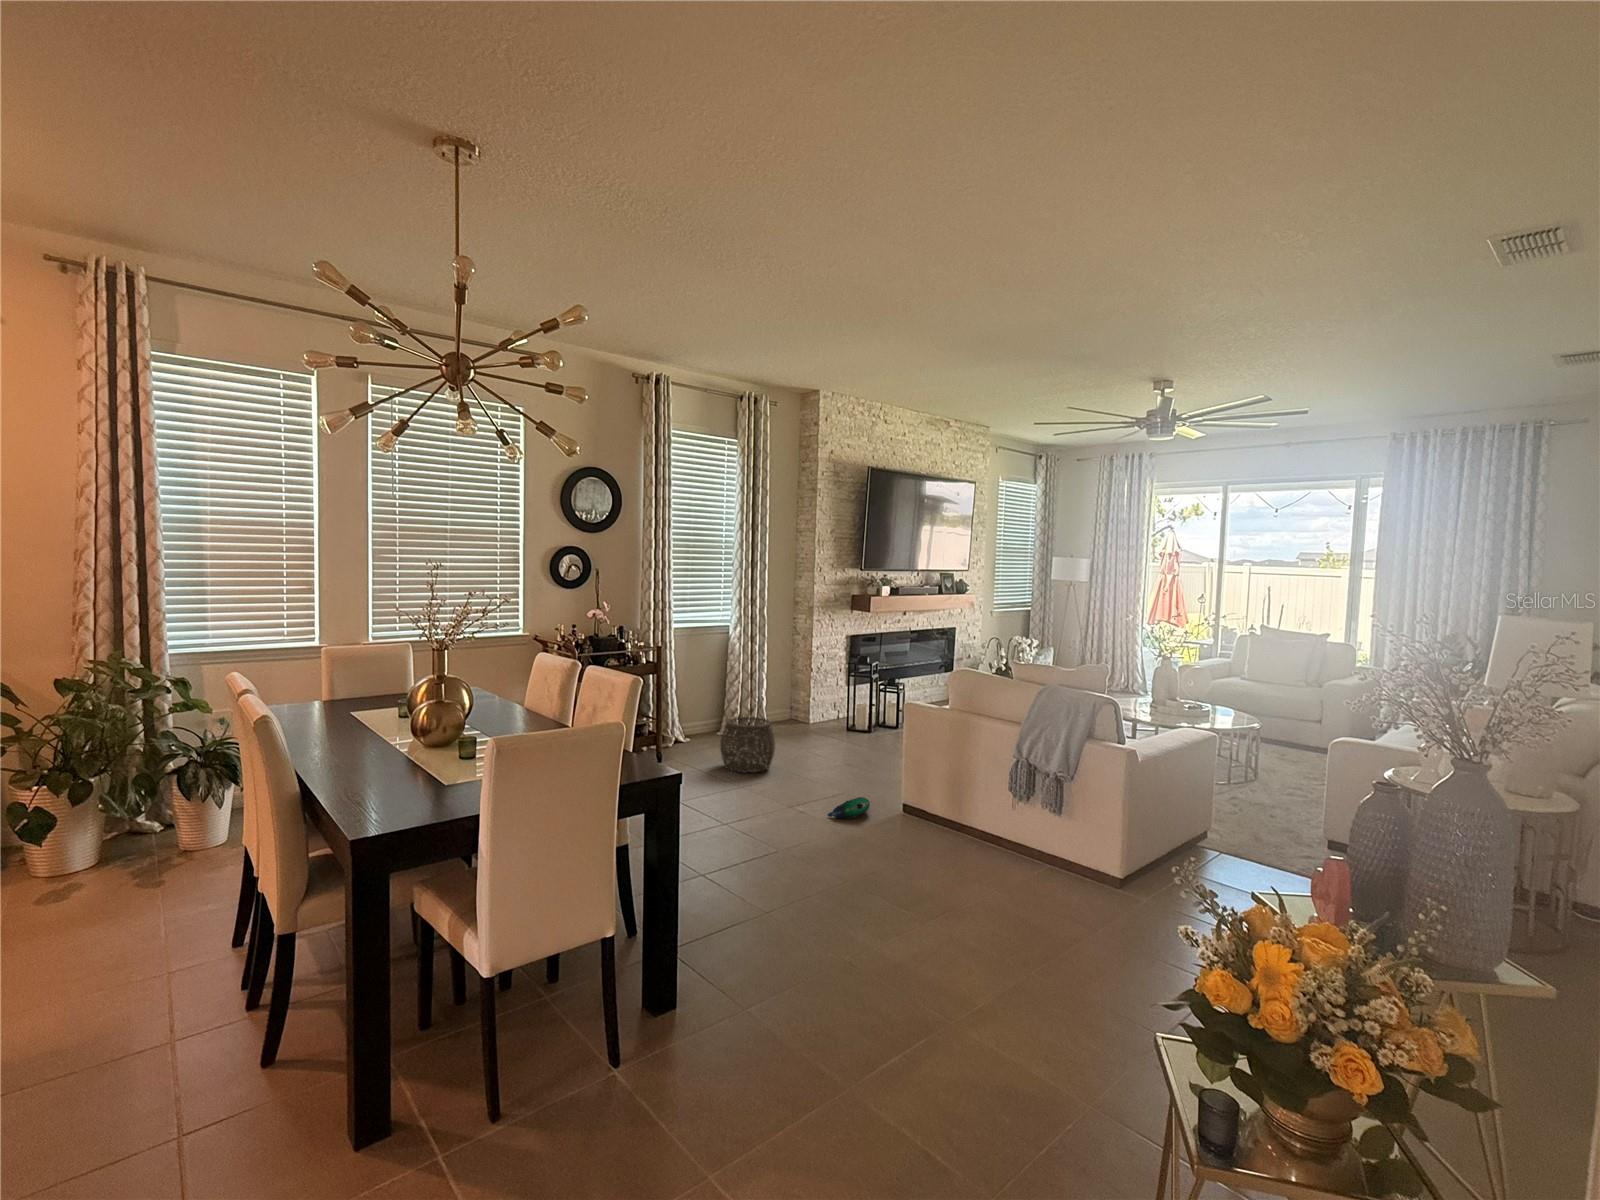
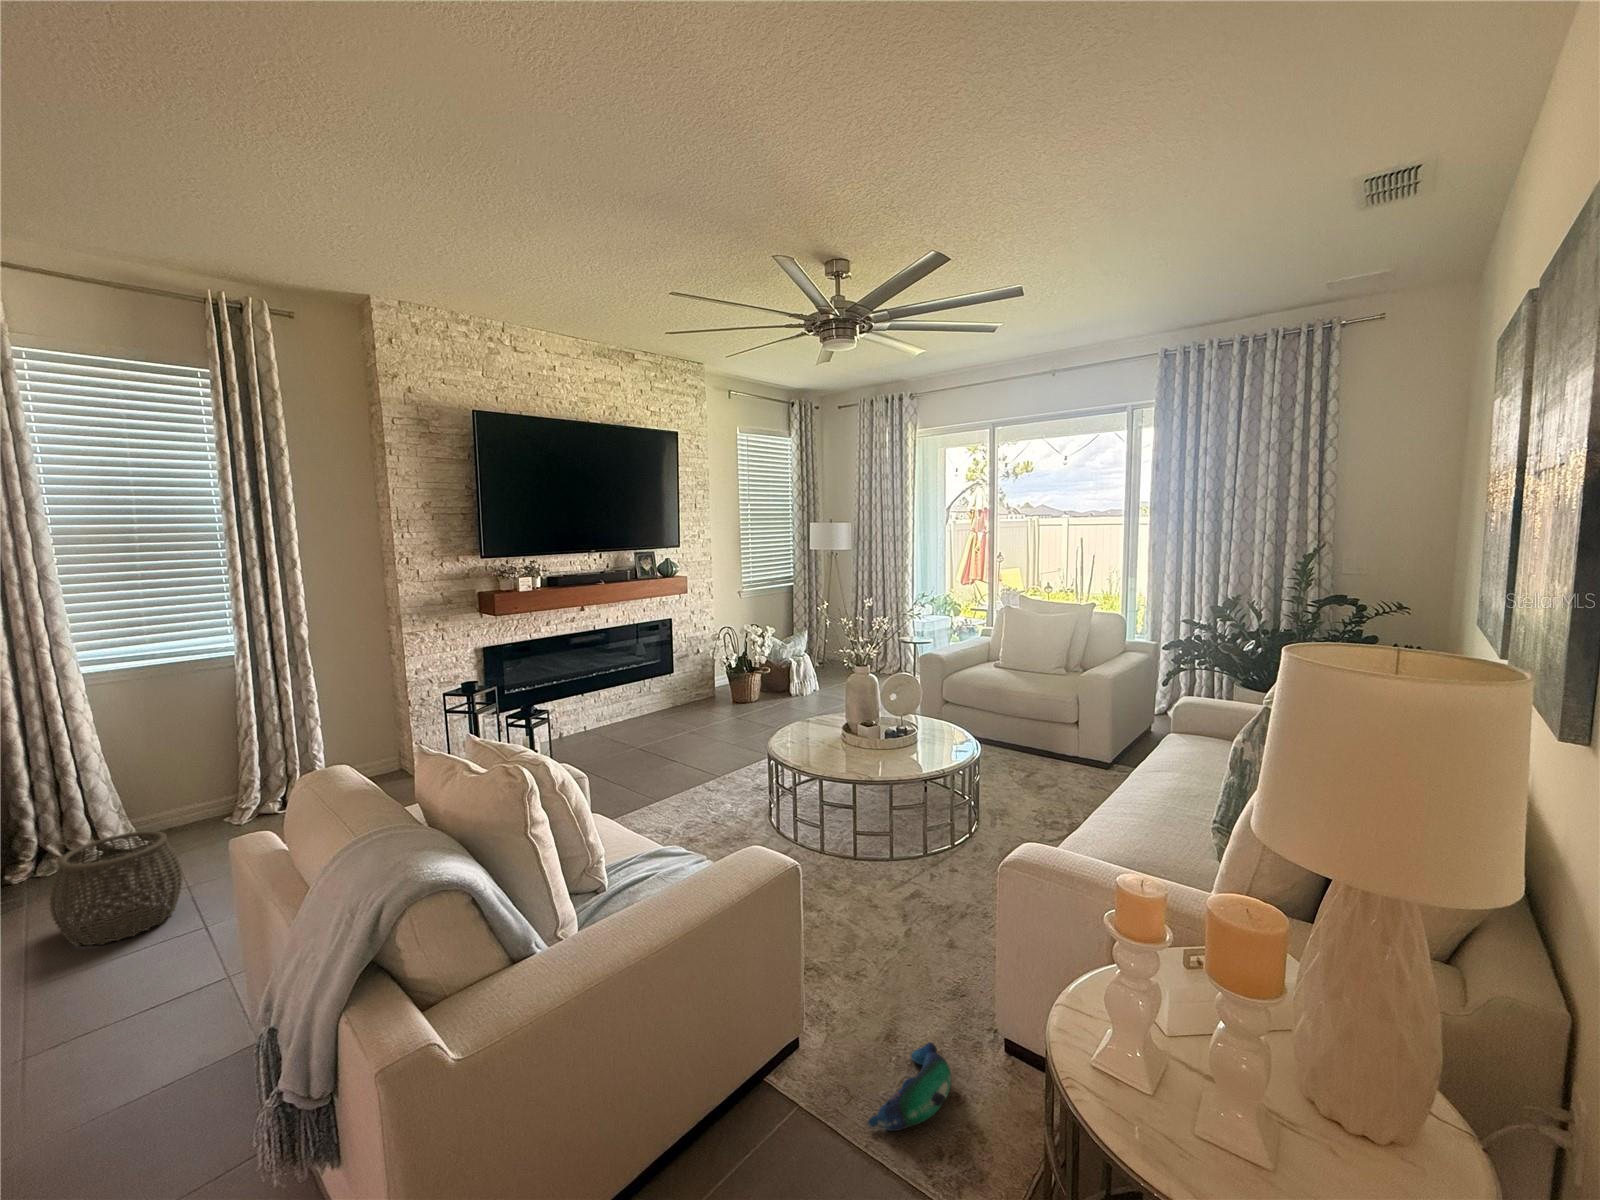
plush toy: present [828,797,870,819] -> present [867,1042,951,1131]

